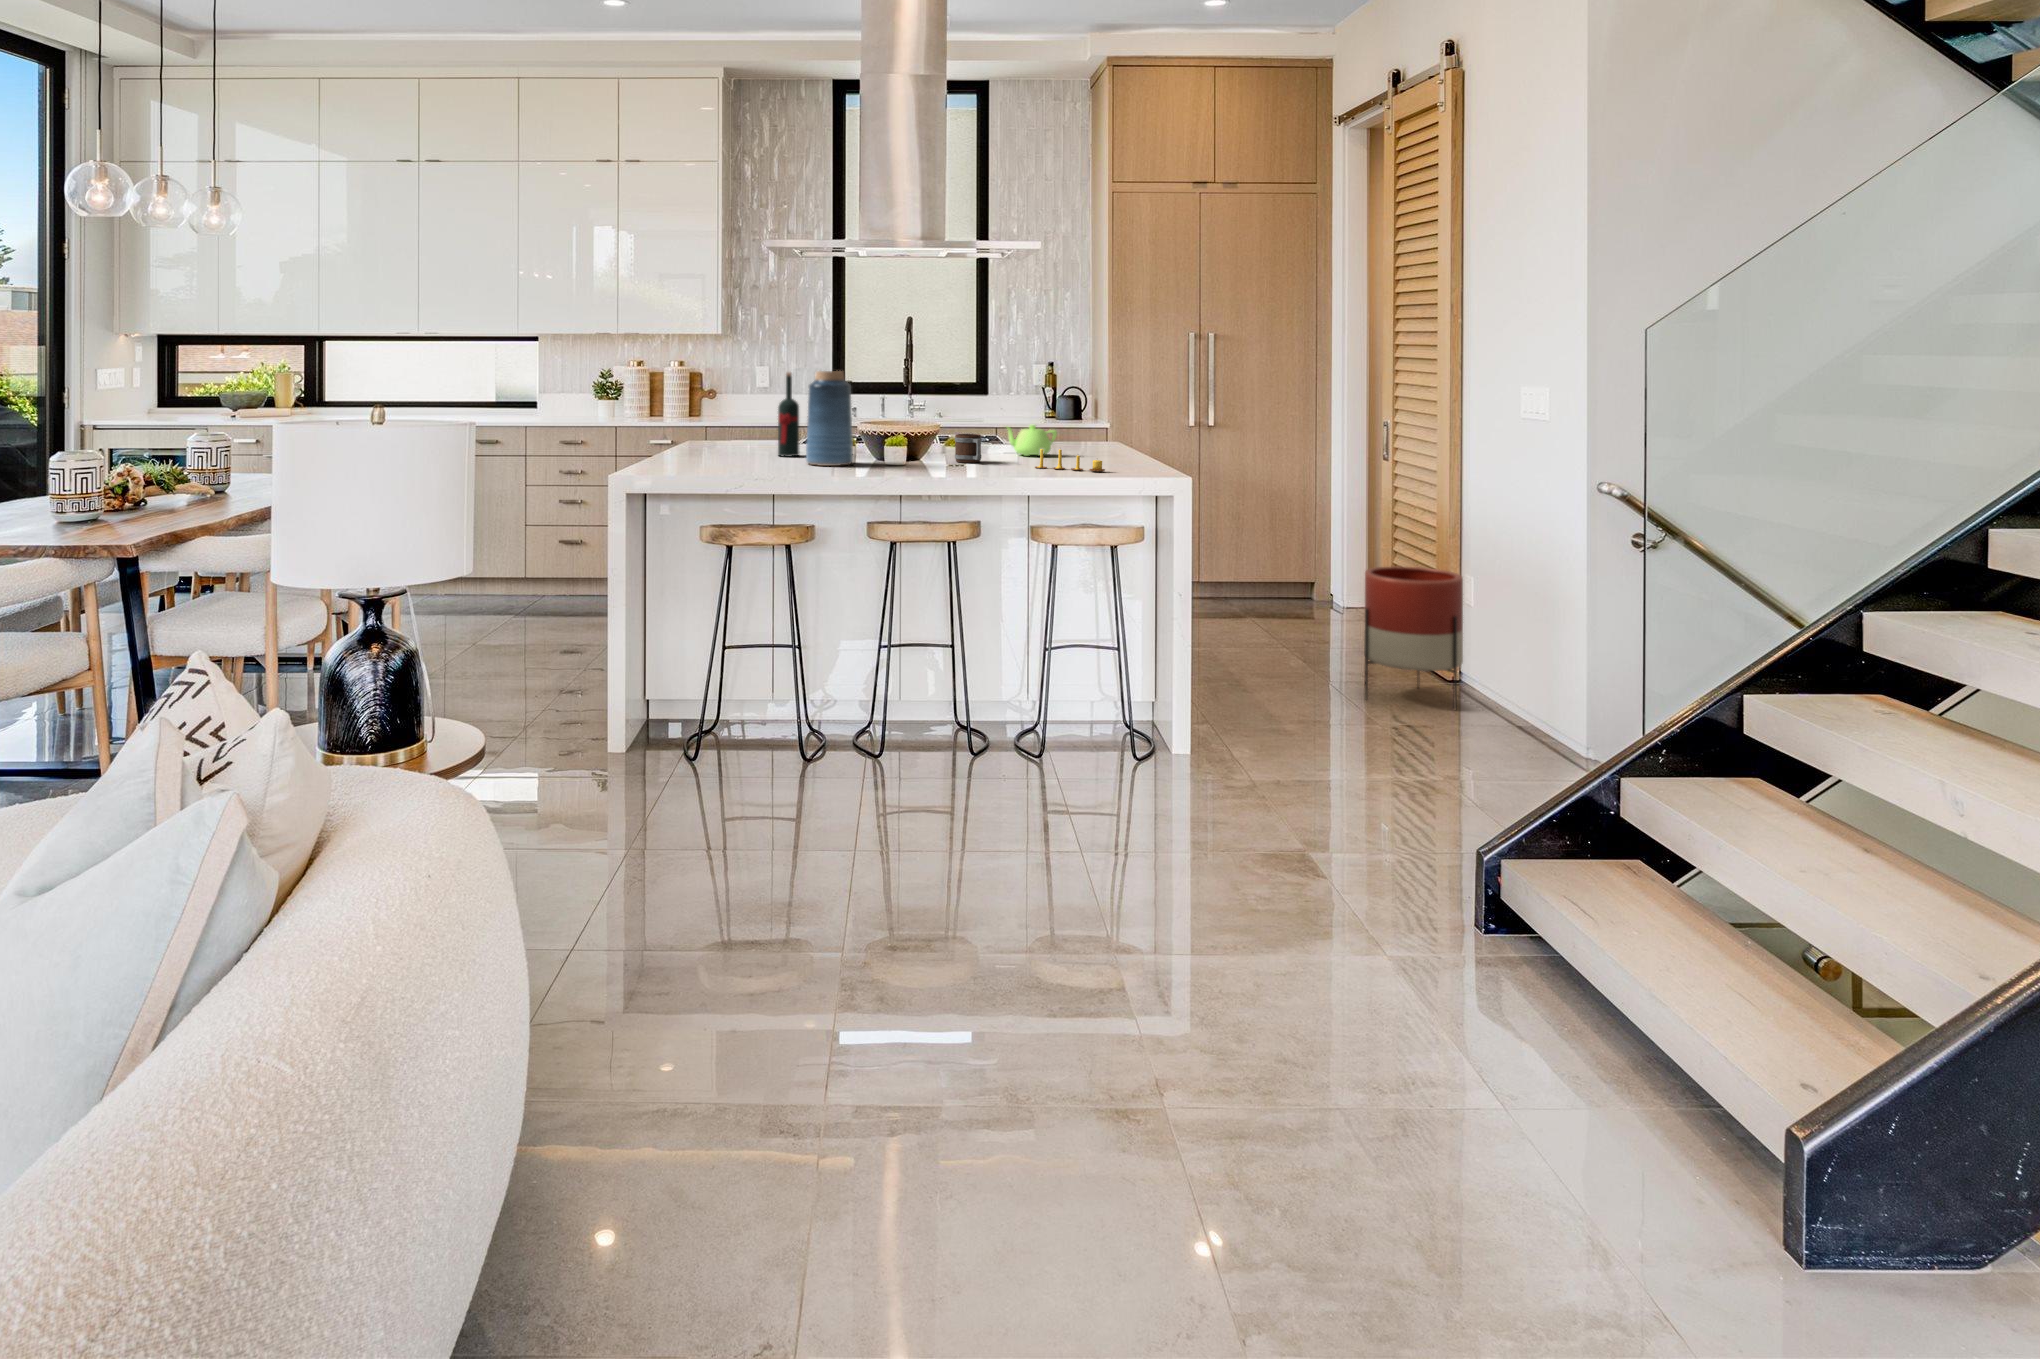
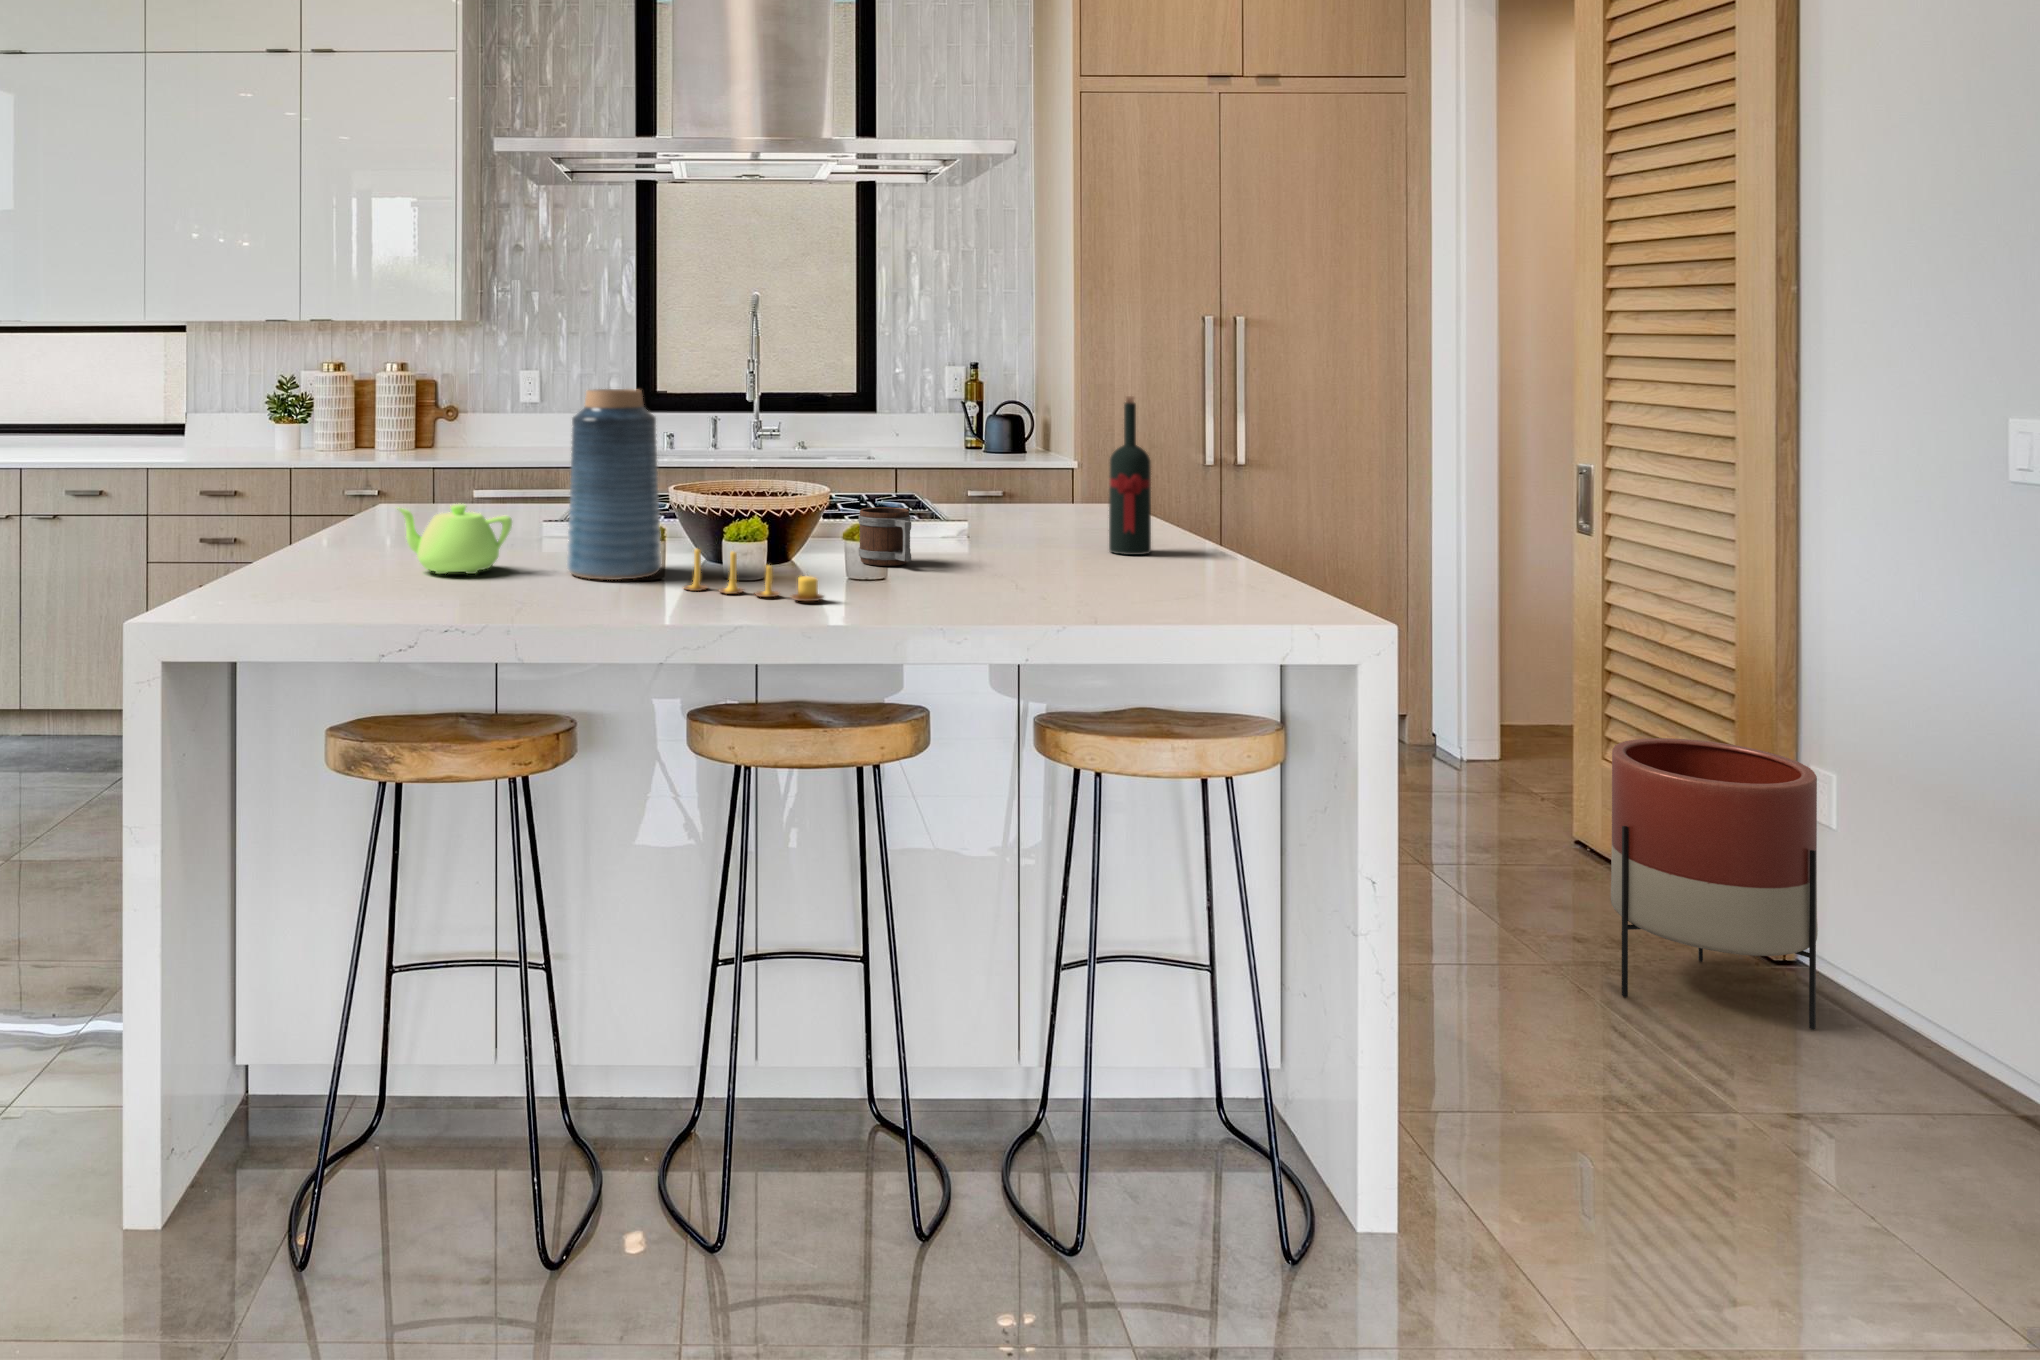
wine bottle: present [778,372,799,457] -> present [1109,396,1151,555]
teapot: present [1007,425,1057,456] -> present [399,504,512,574]
candle: present [1035,449,1105,471] -> present [684,549,824,601]

